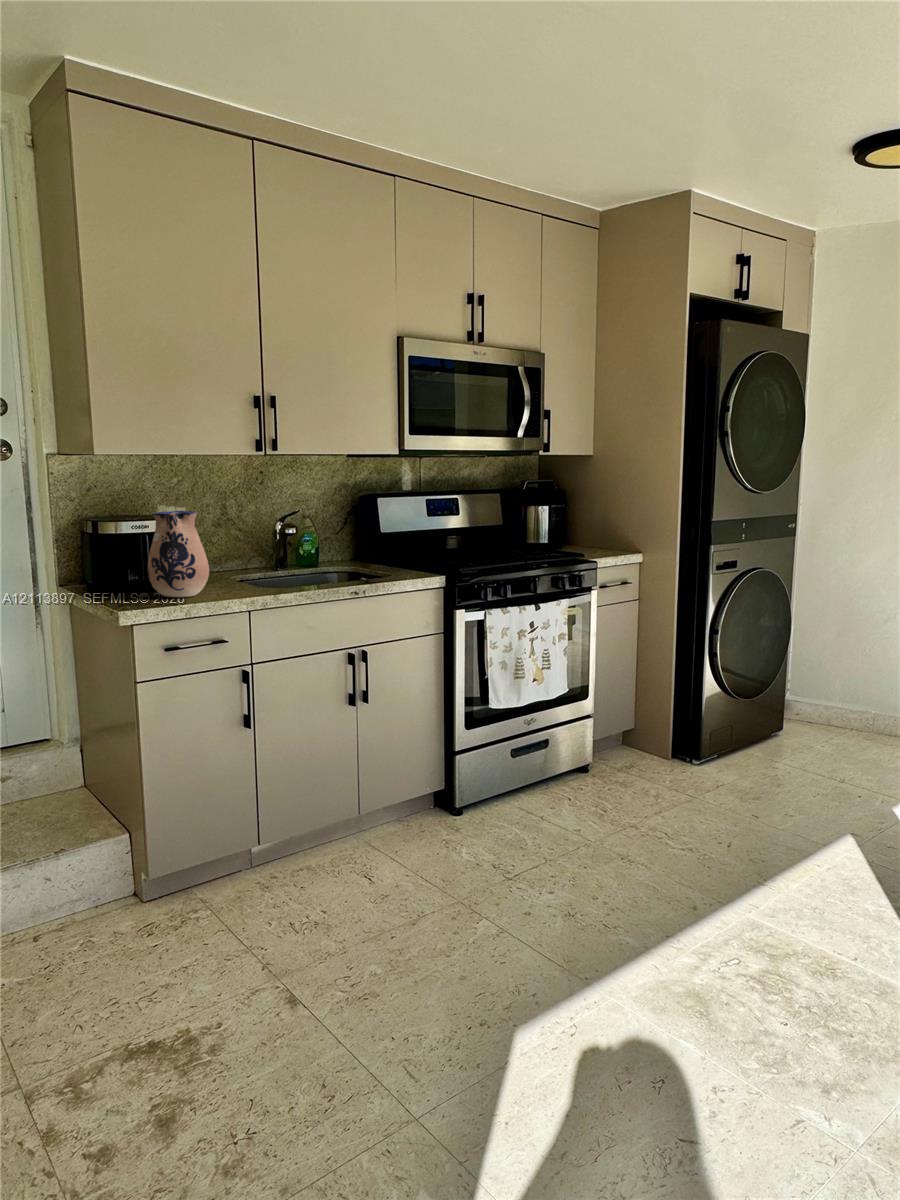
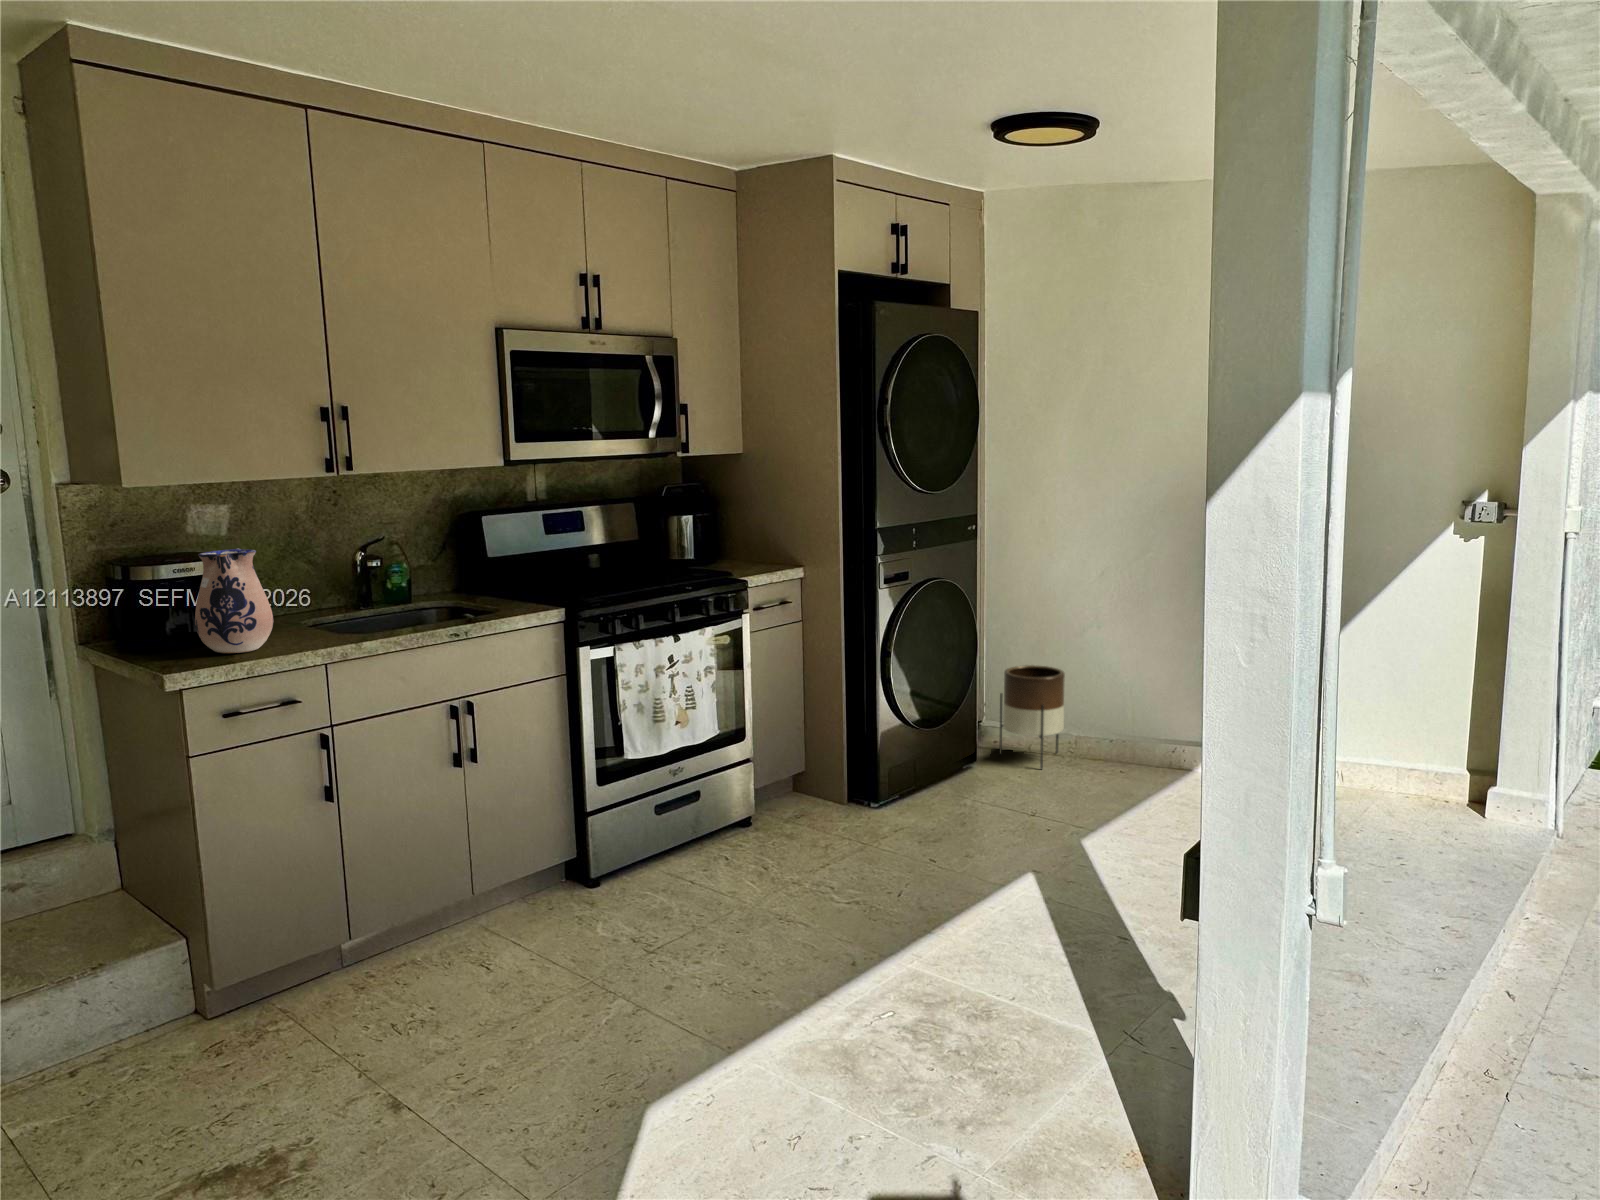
planter: none [802,649,868,741] -> present [999,665,1065,769]

